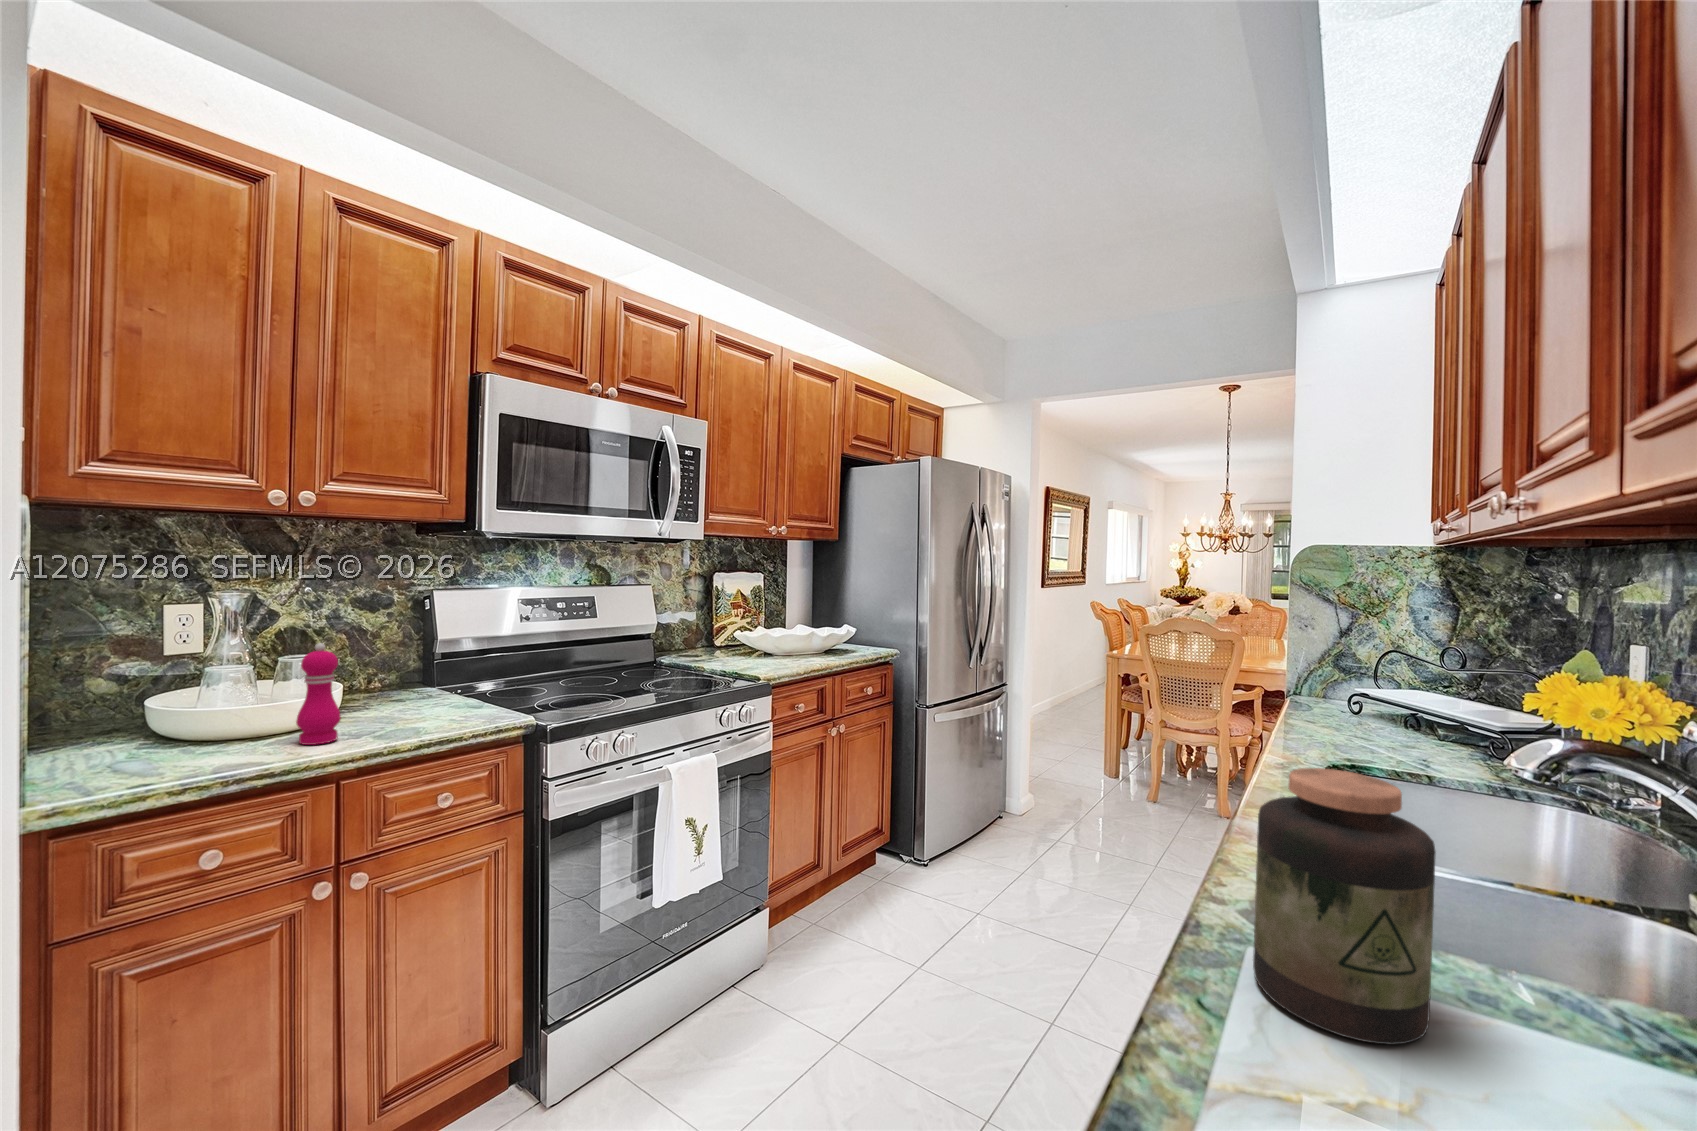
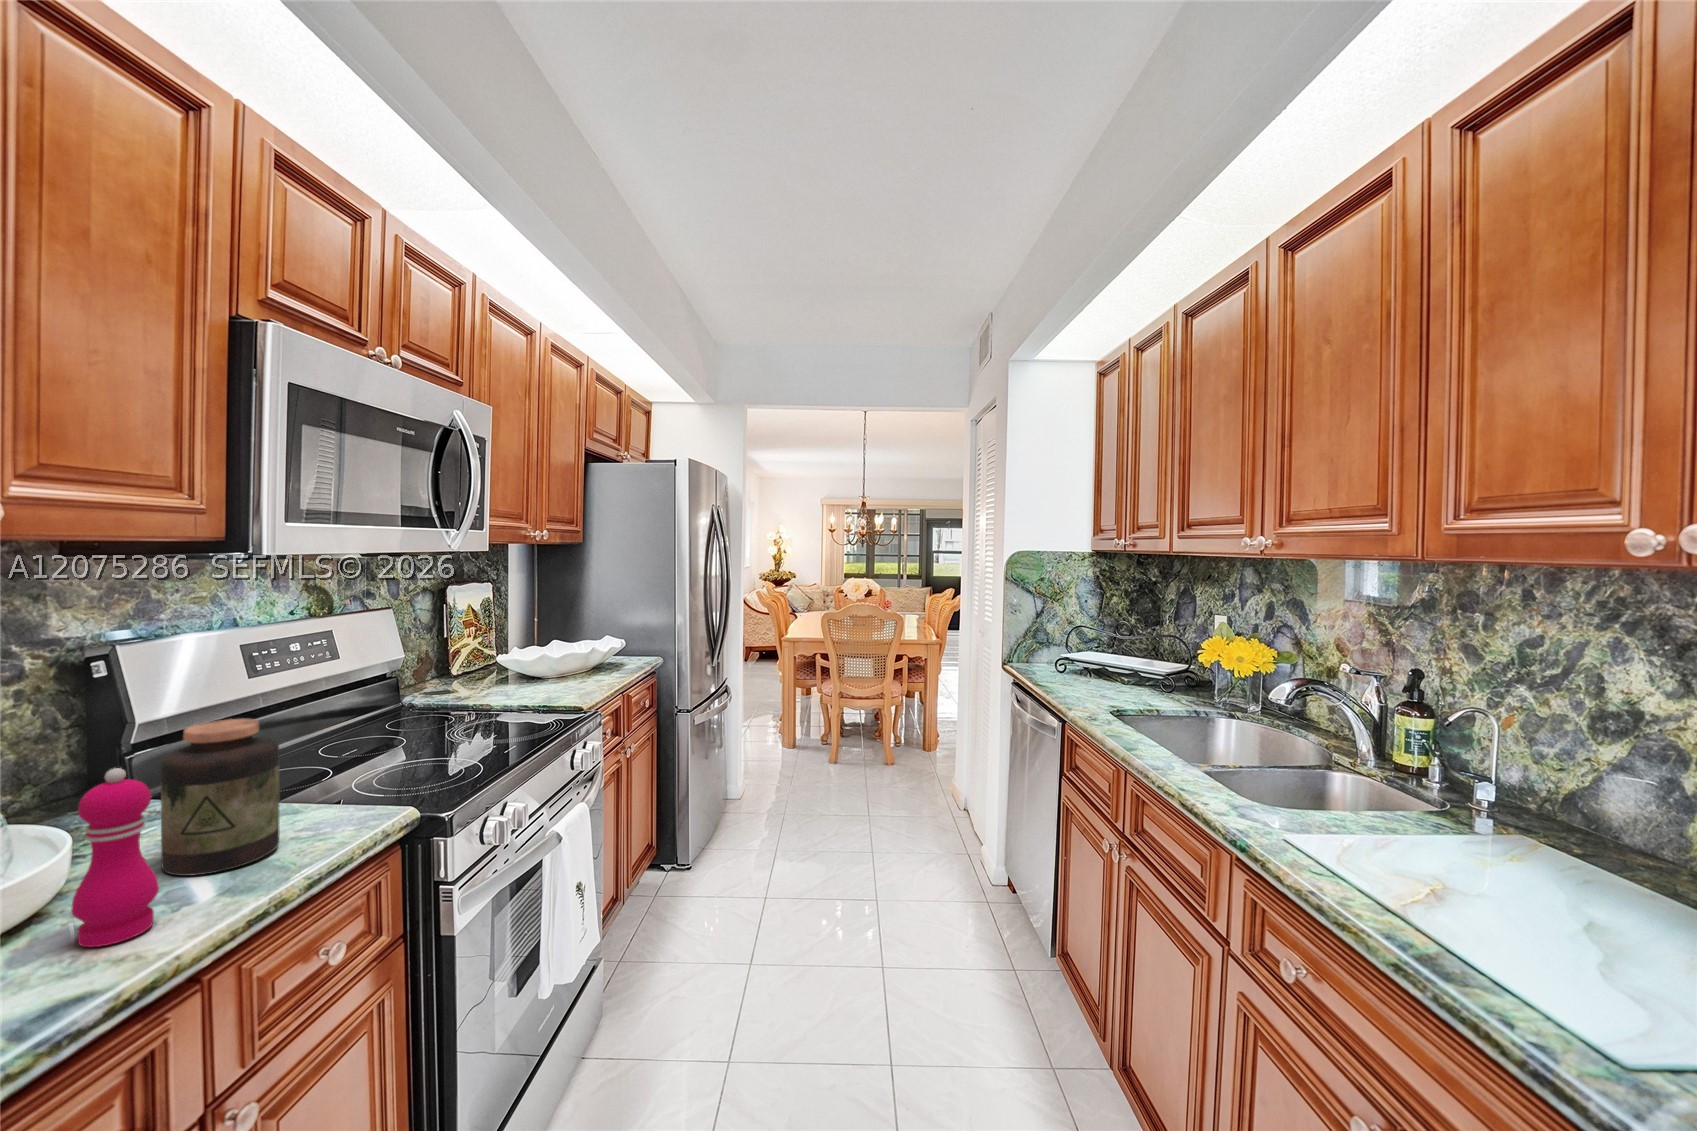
jar: present [1253,768,1436,1045] -> present [161,719,280,876]

